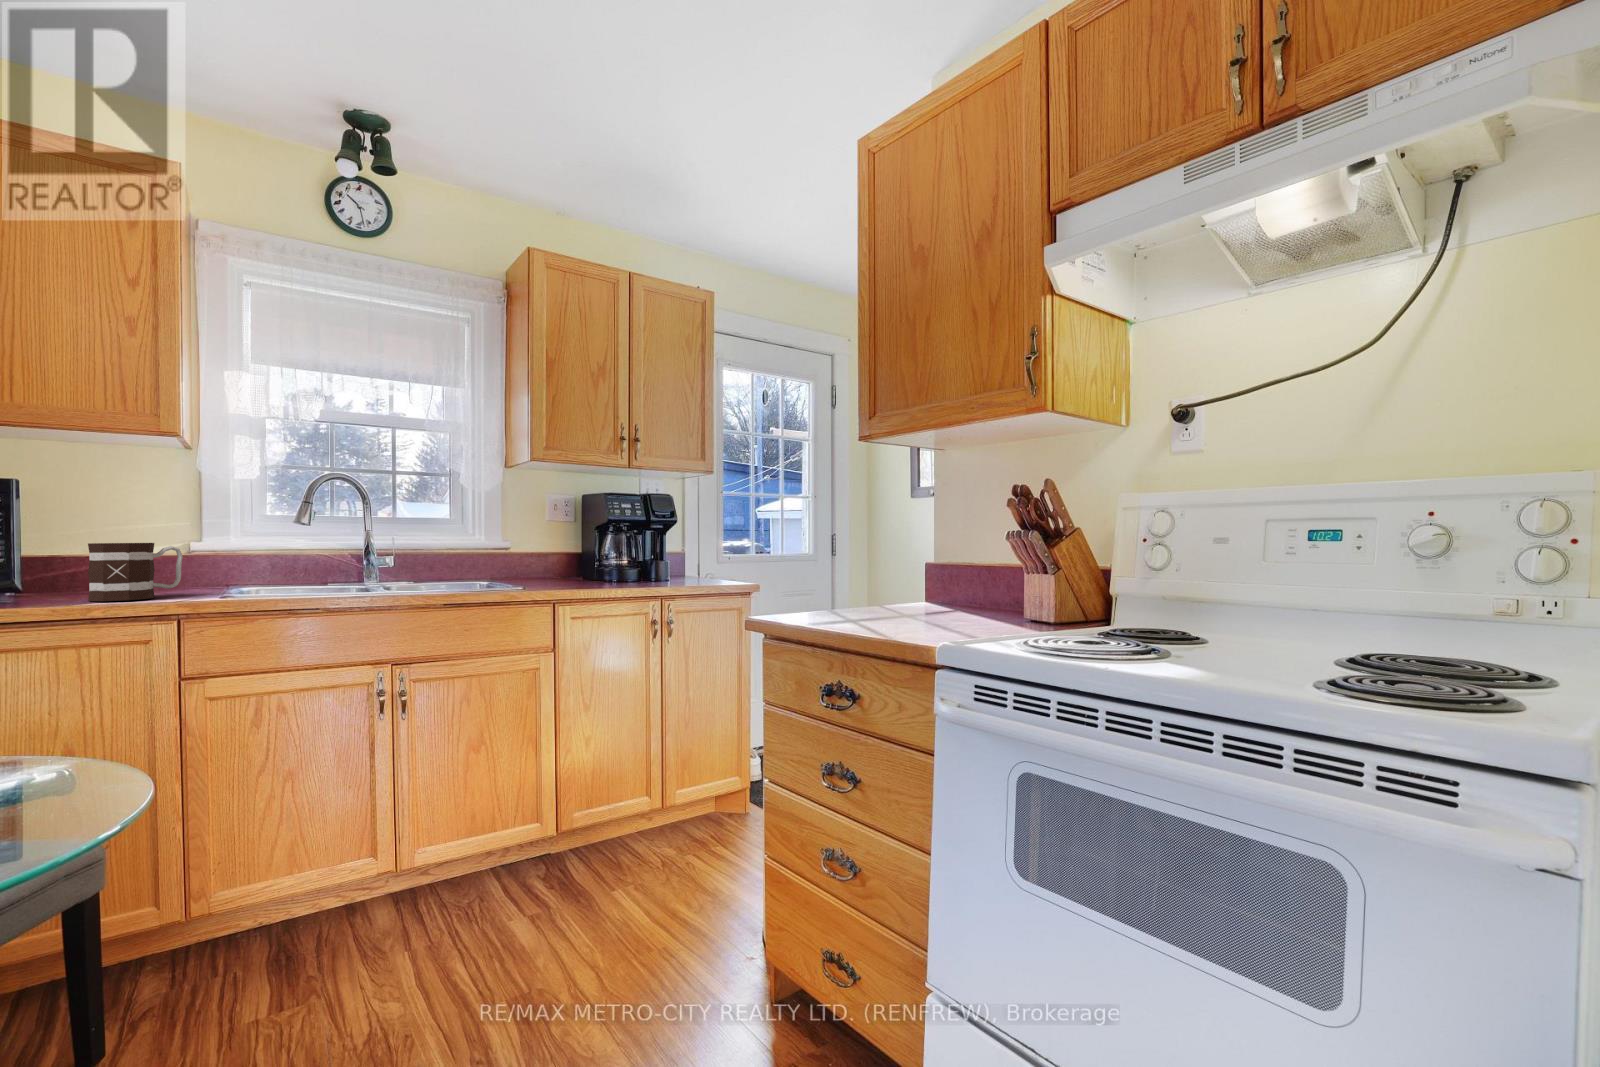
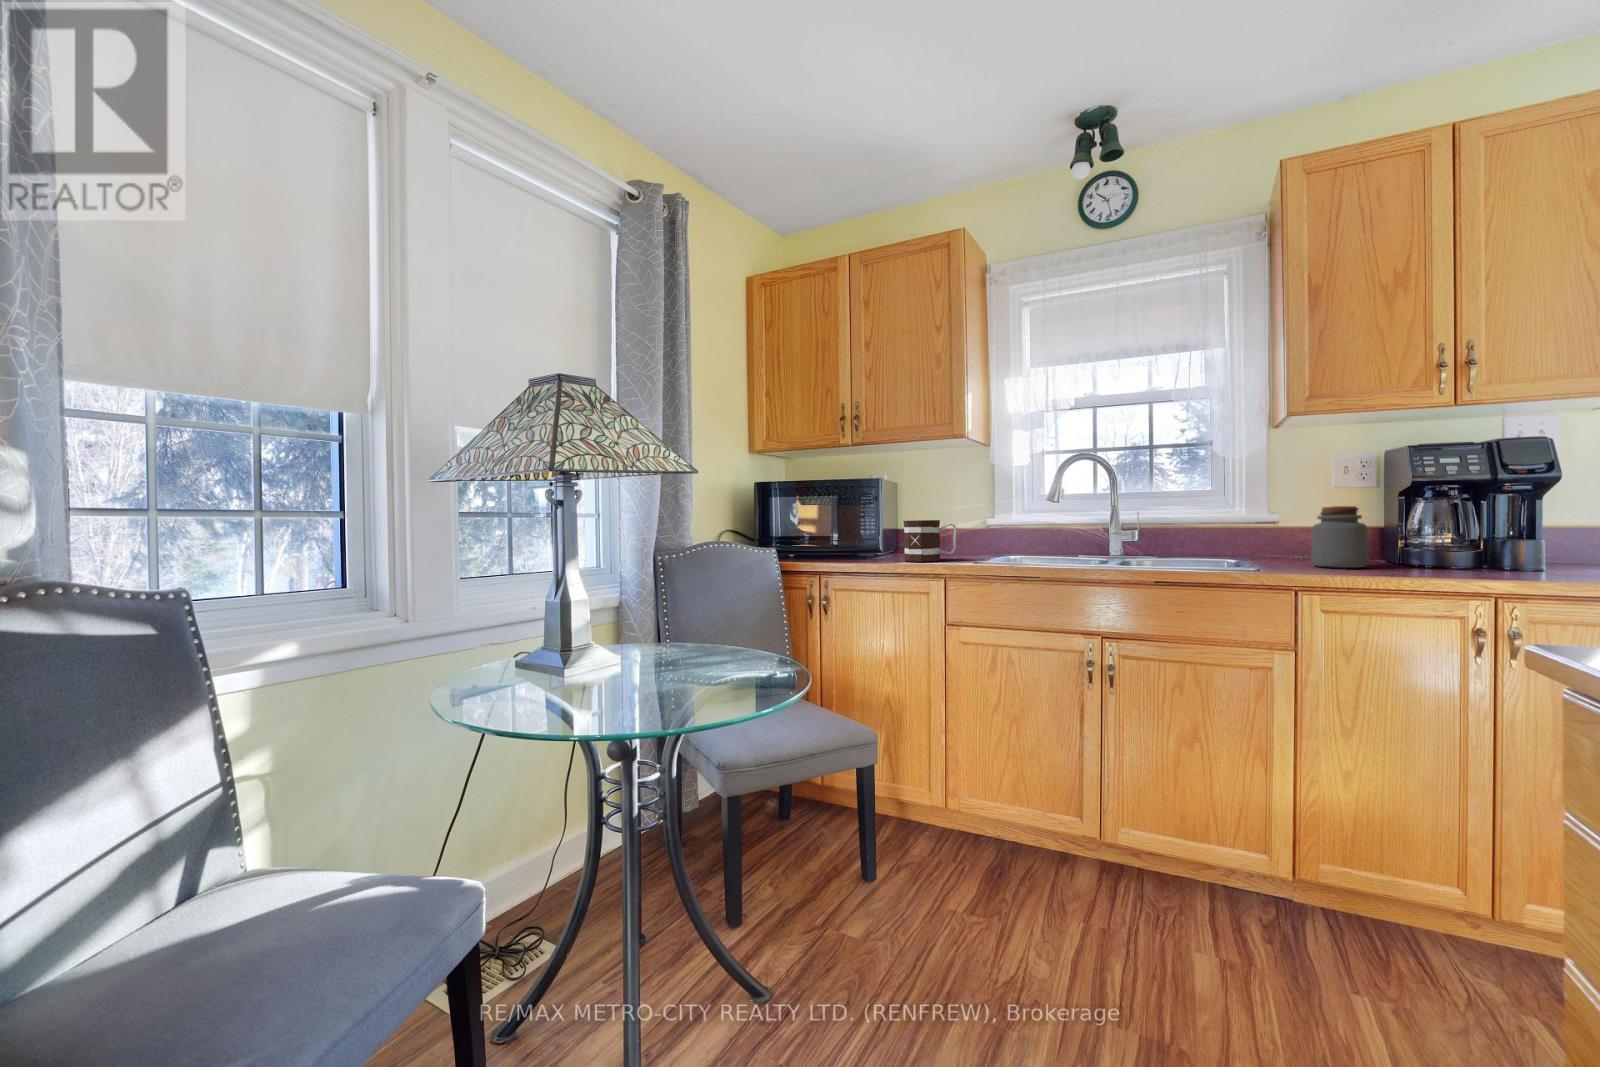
jar: none [548,534,585,582] -> present [1311,506,1369,568]

